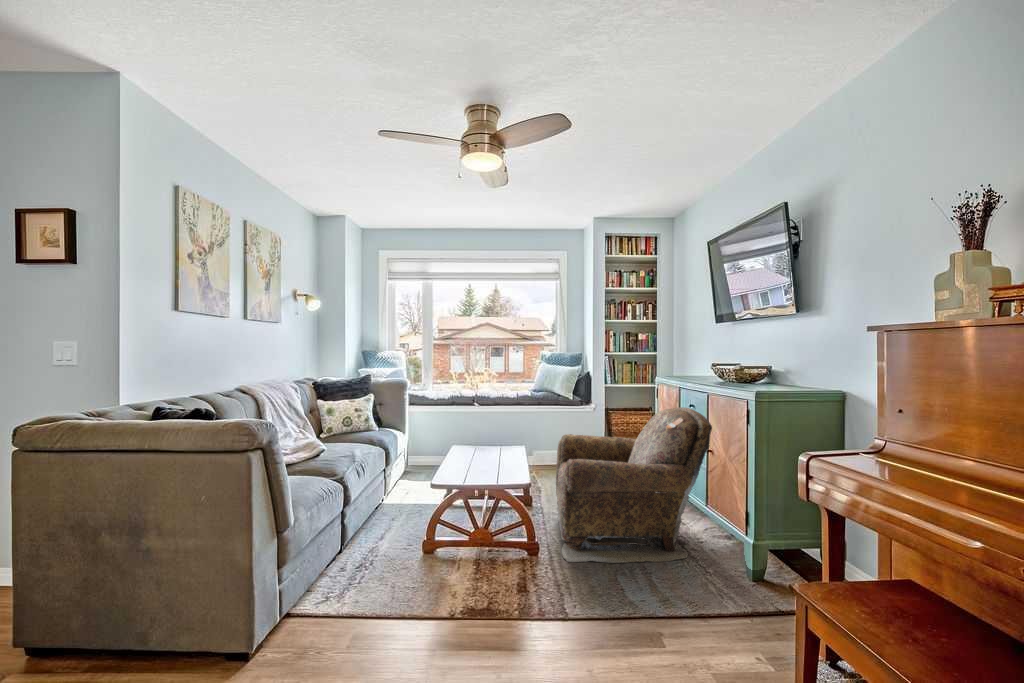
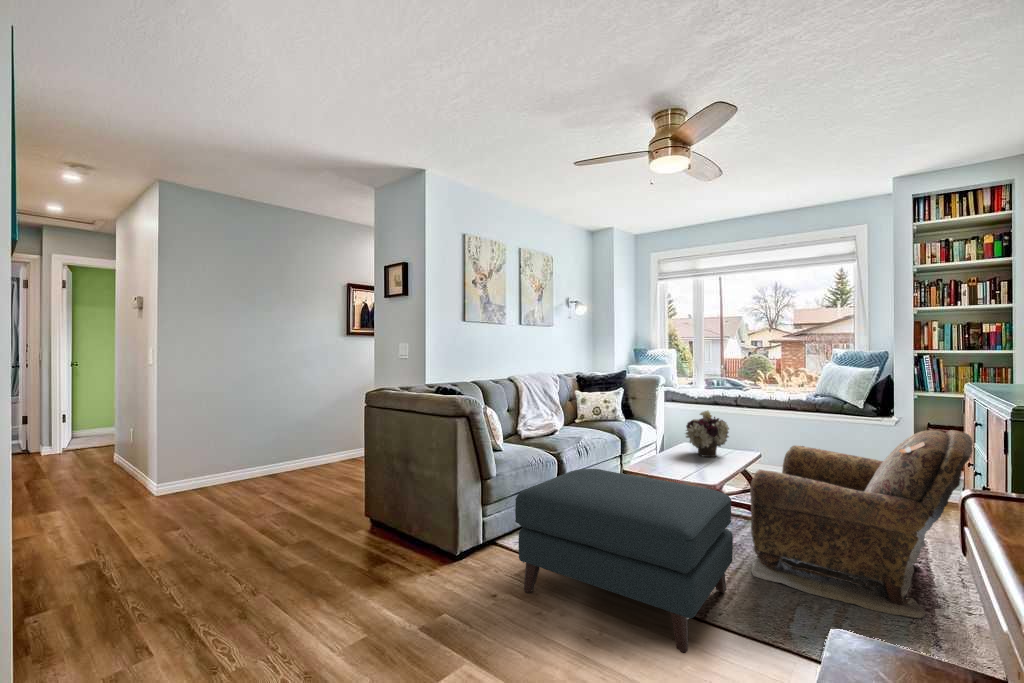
flower arrangement: none [466,410,506,457] -> present [685,410,729,457]
ottoman: none [363,485,589,661] -> present [515,469,733,653]

